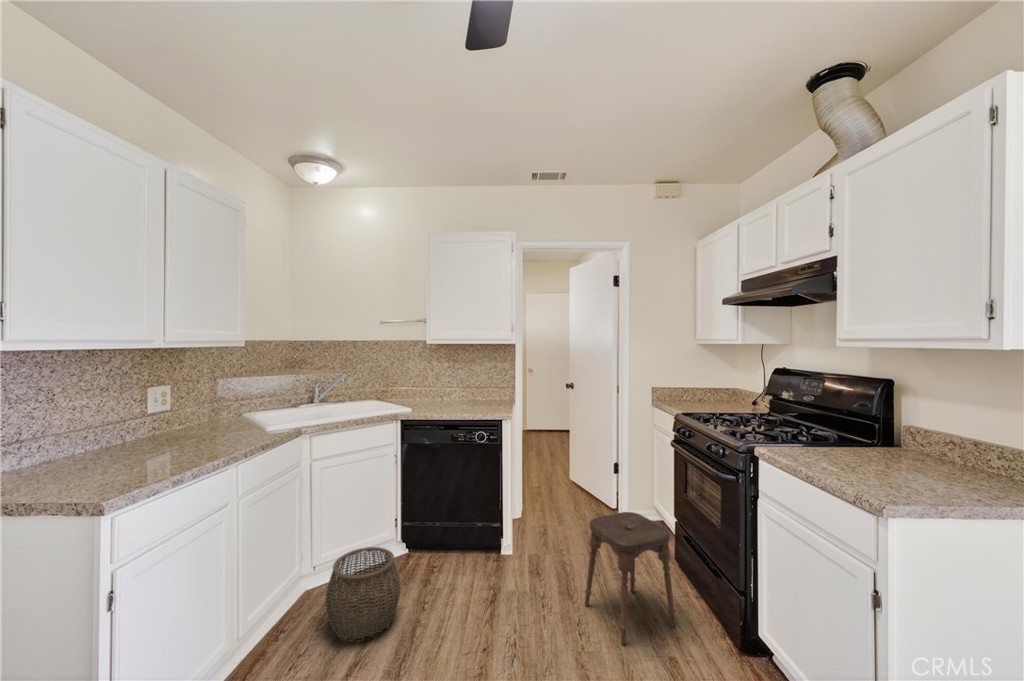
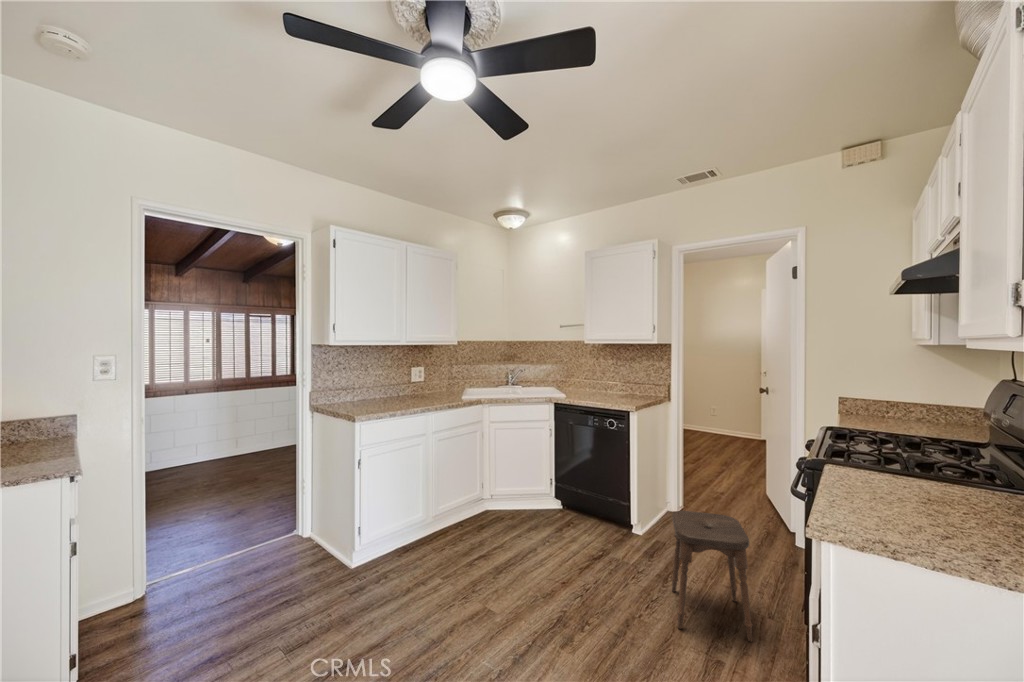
woven basket: present [325,547,401,640] -> none [479,488,529,547]

